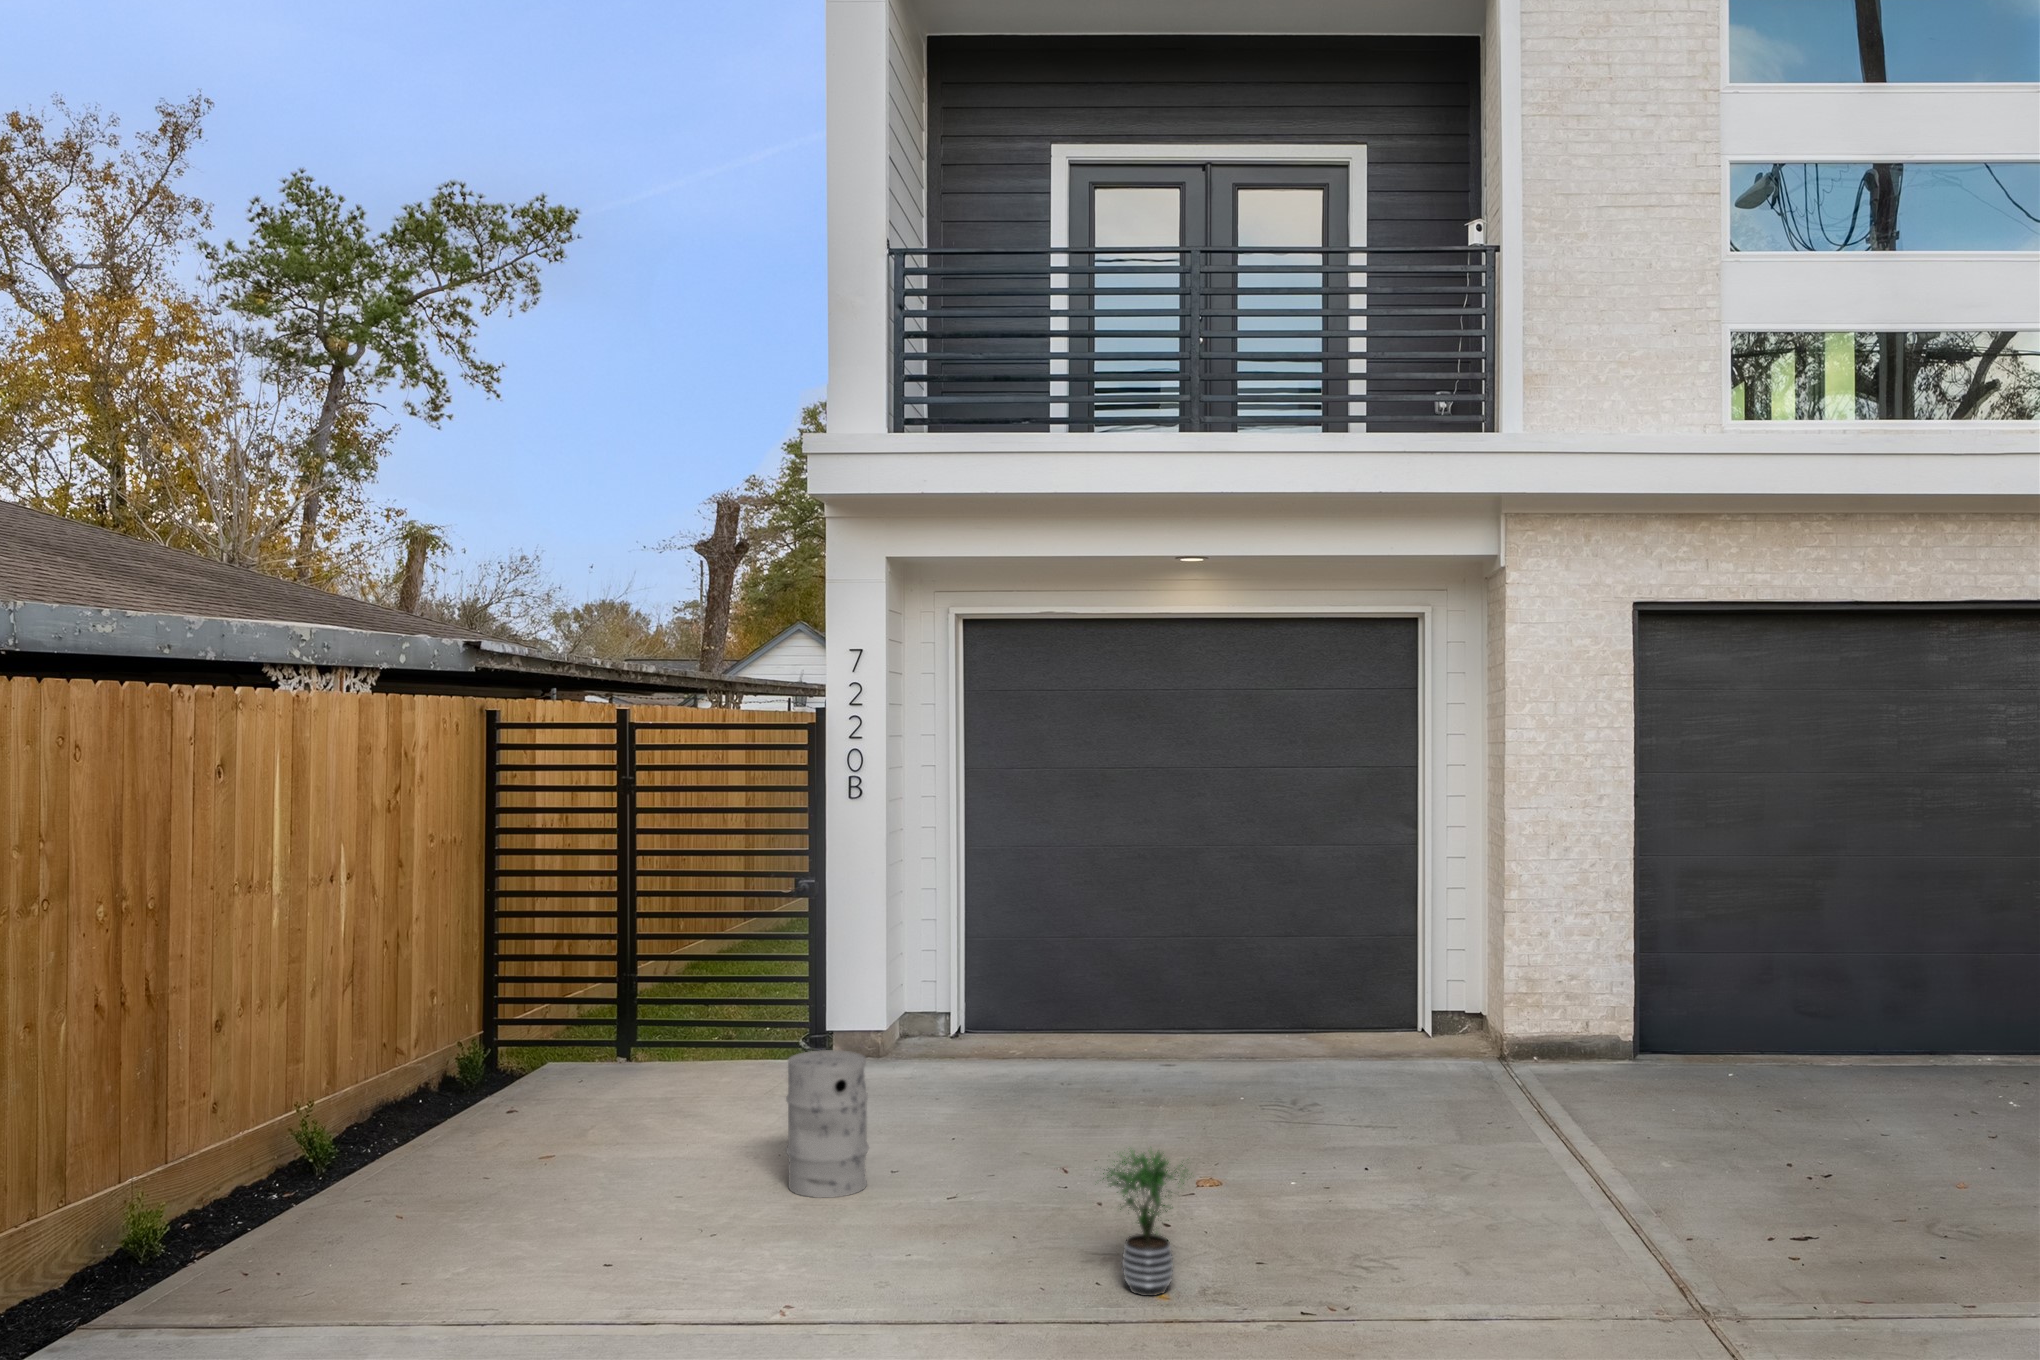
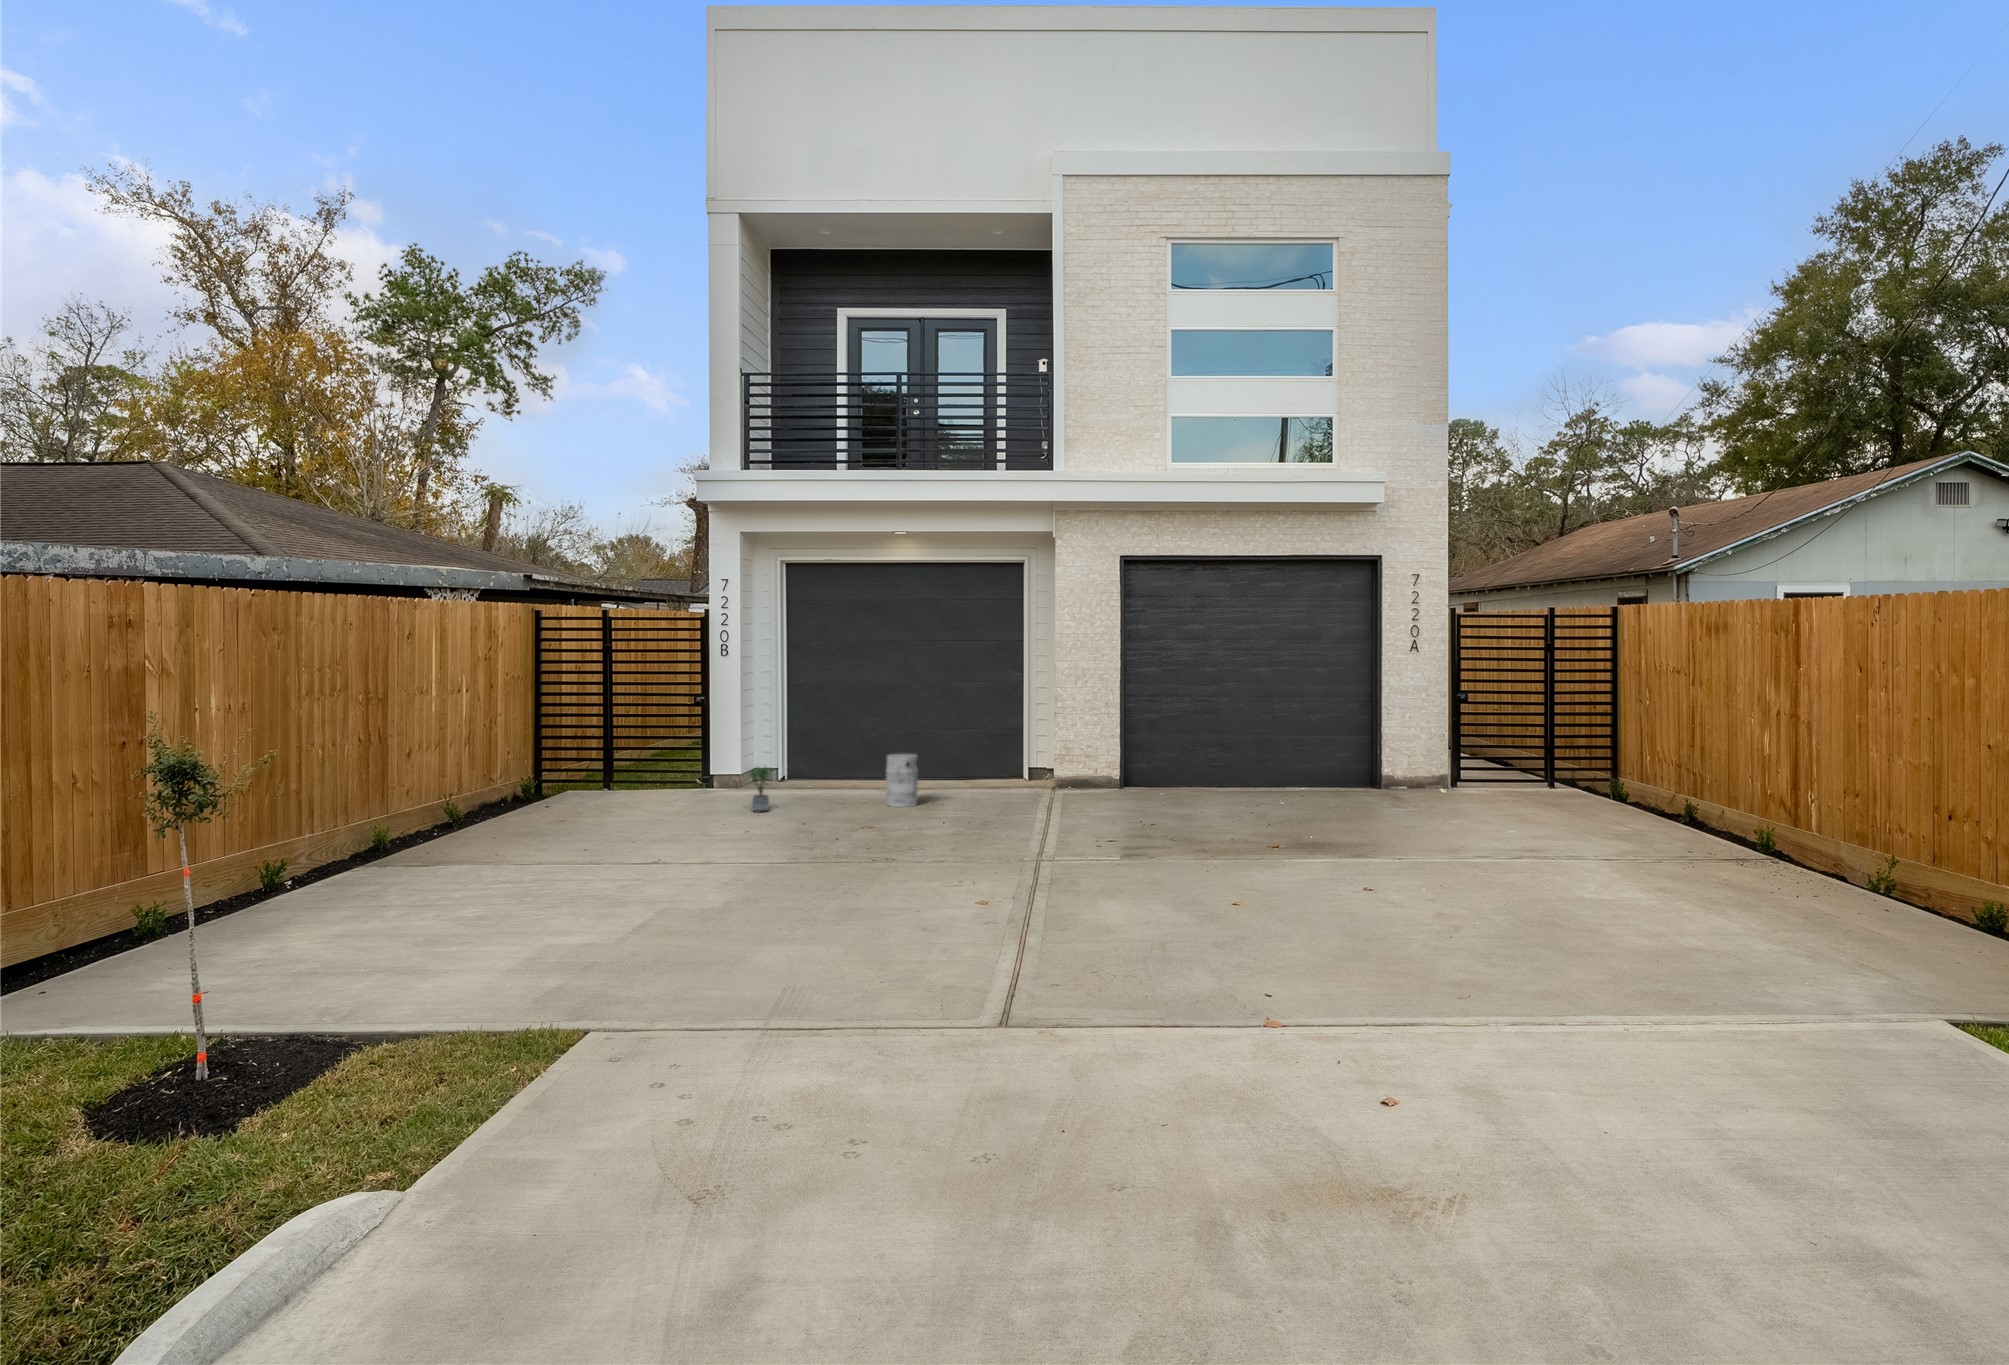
trash can: present [786,1050,869,1198] -> present [886,754,918,807]

